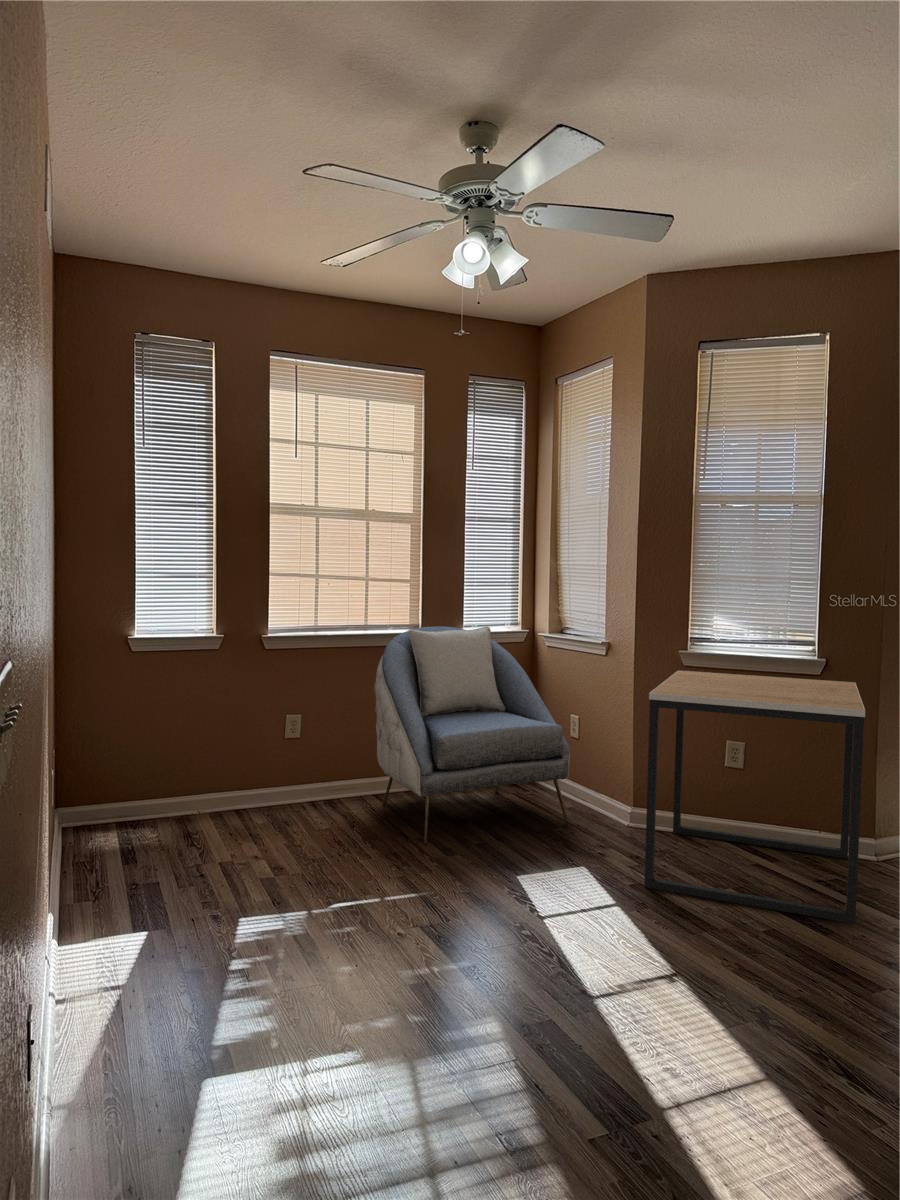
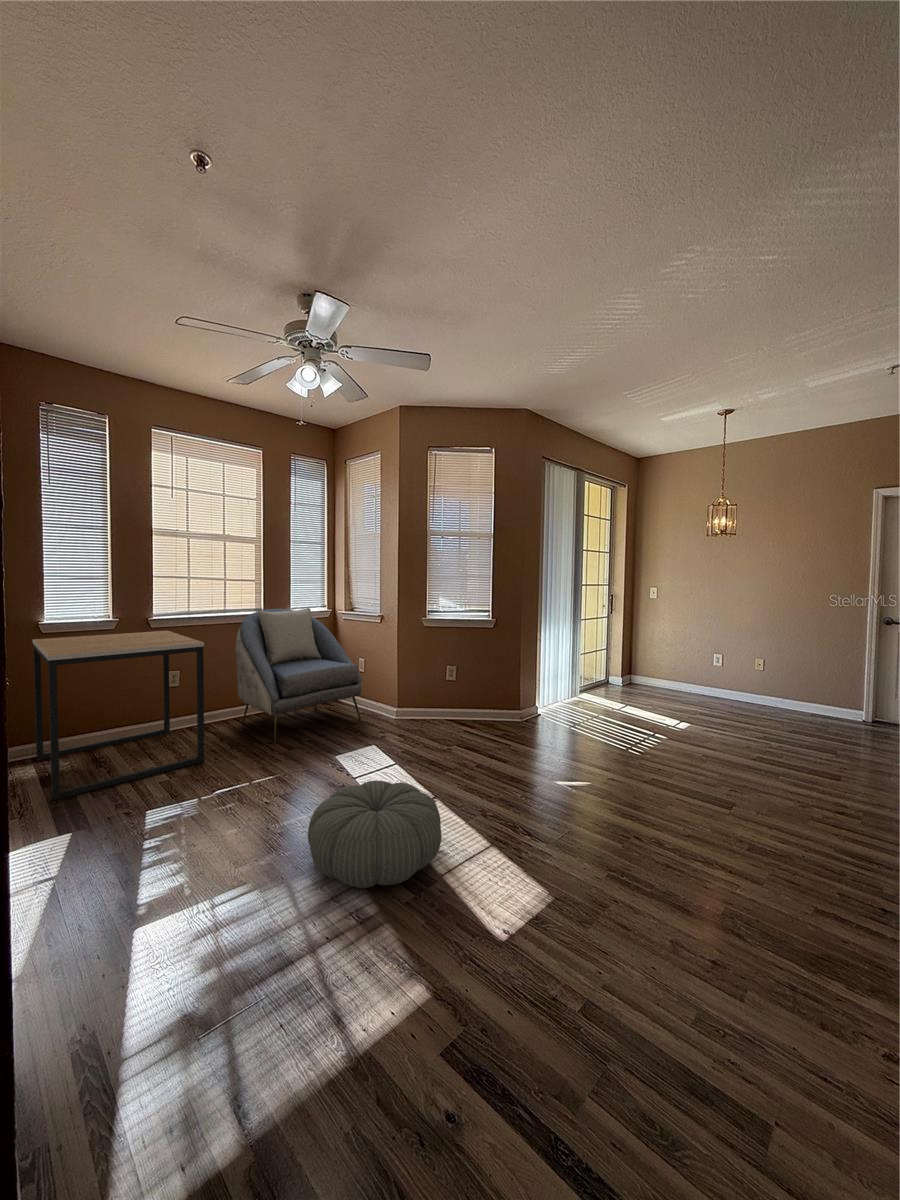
side table: present [644,671,865,924] -> present [33,631,204,800]
pouf: none [446,924,669,1106] -> present [308,781,441,888]

